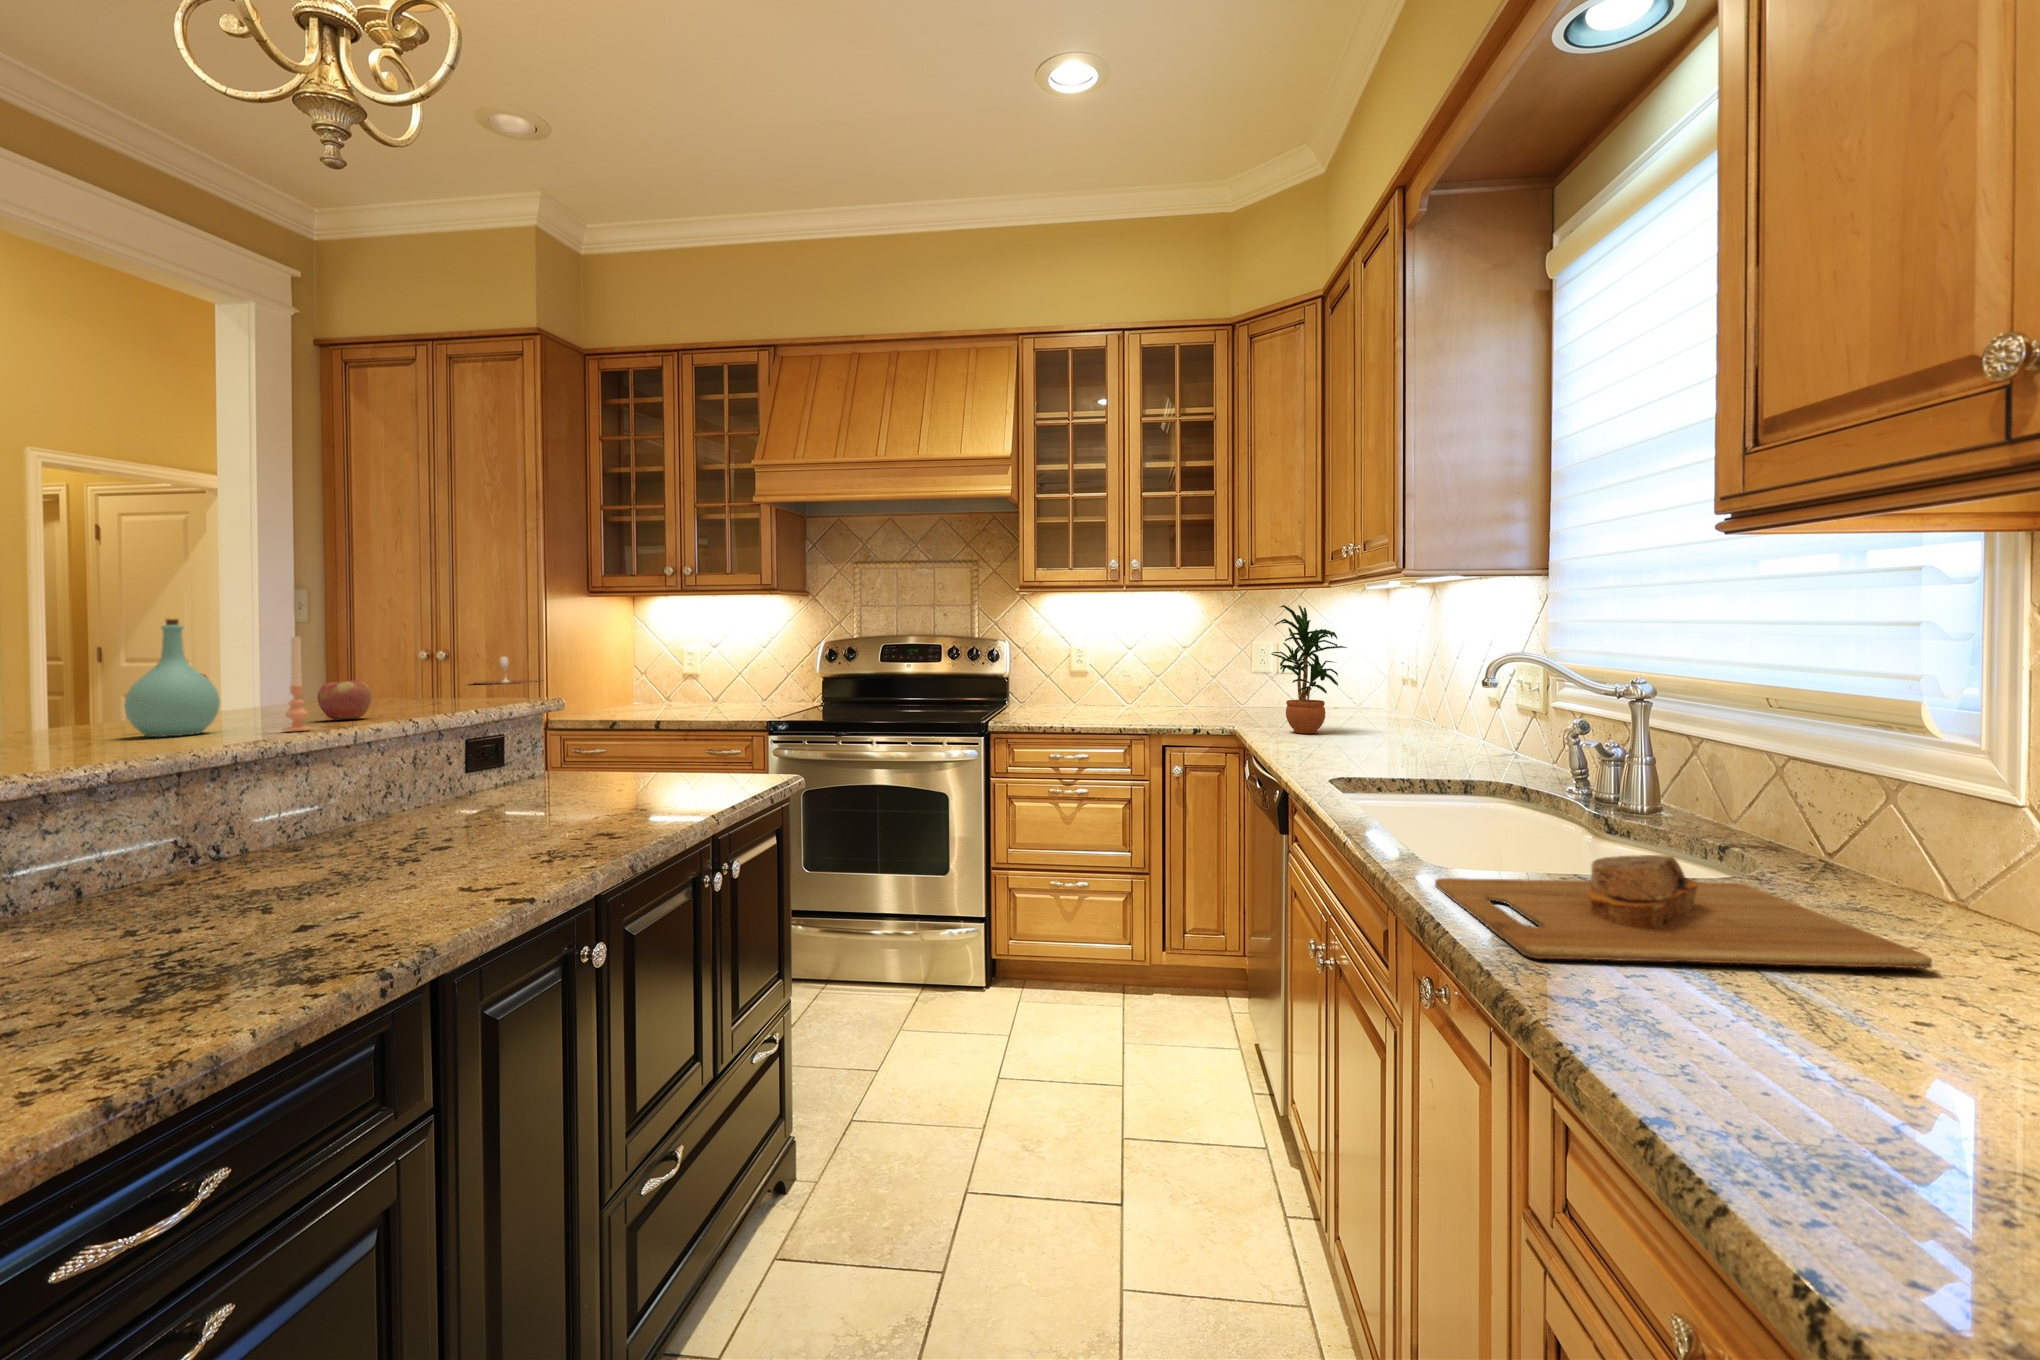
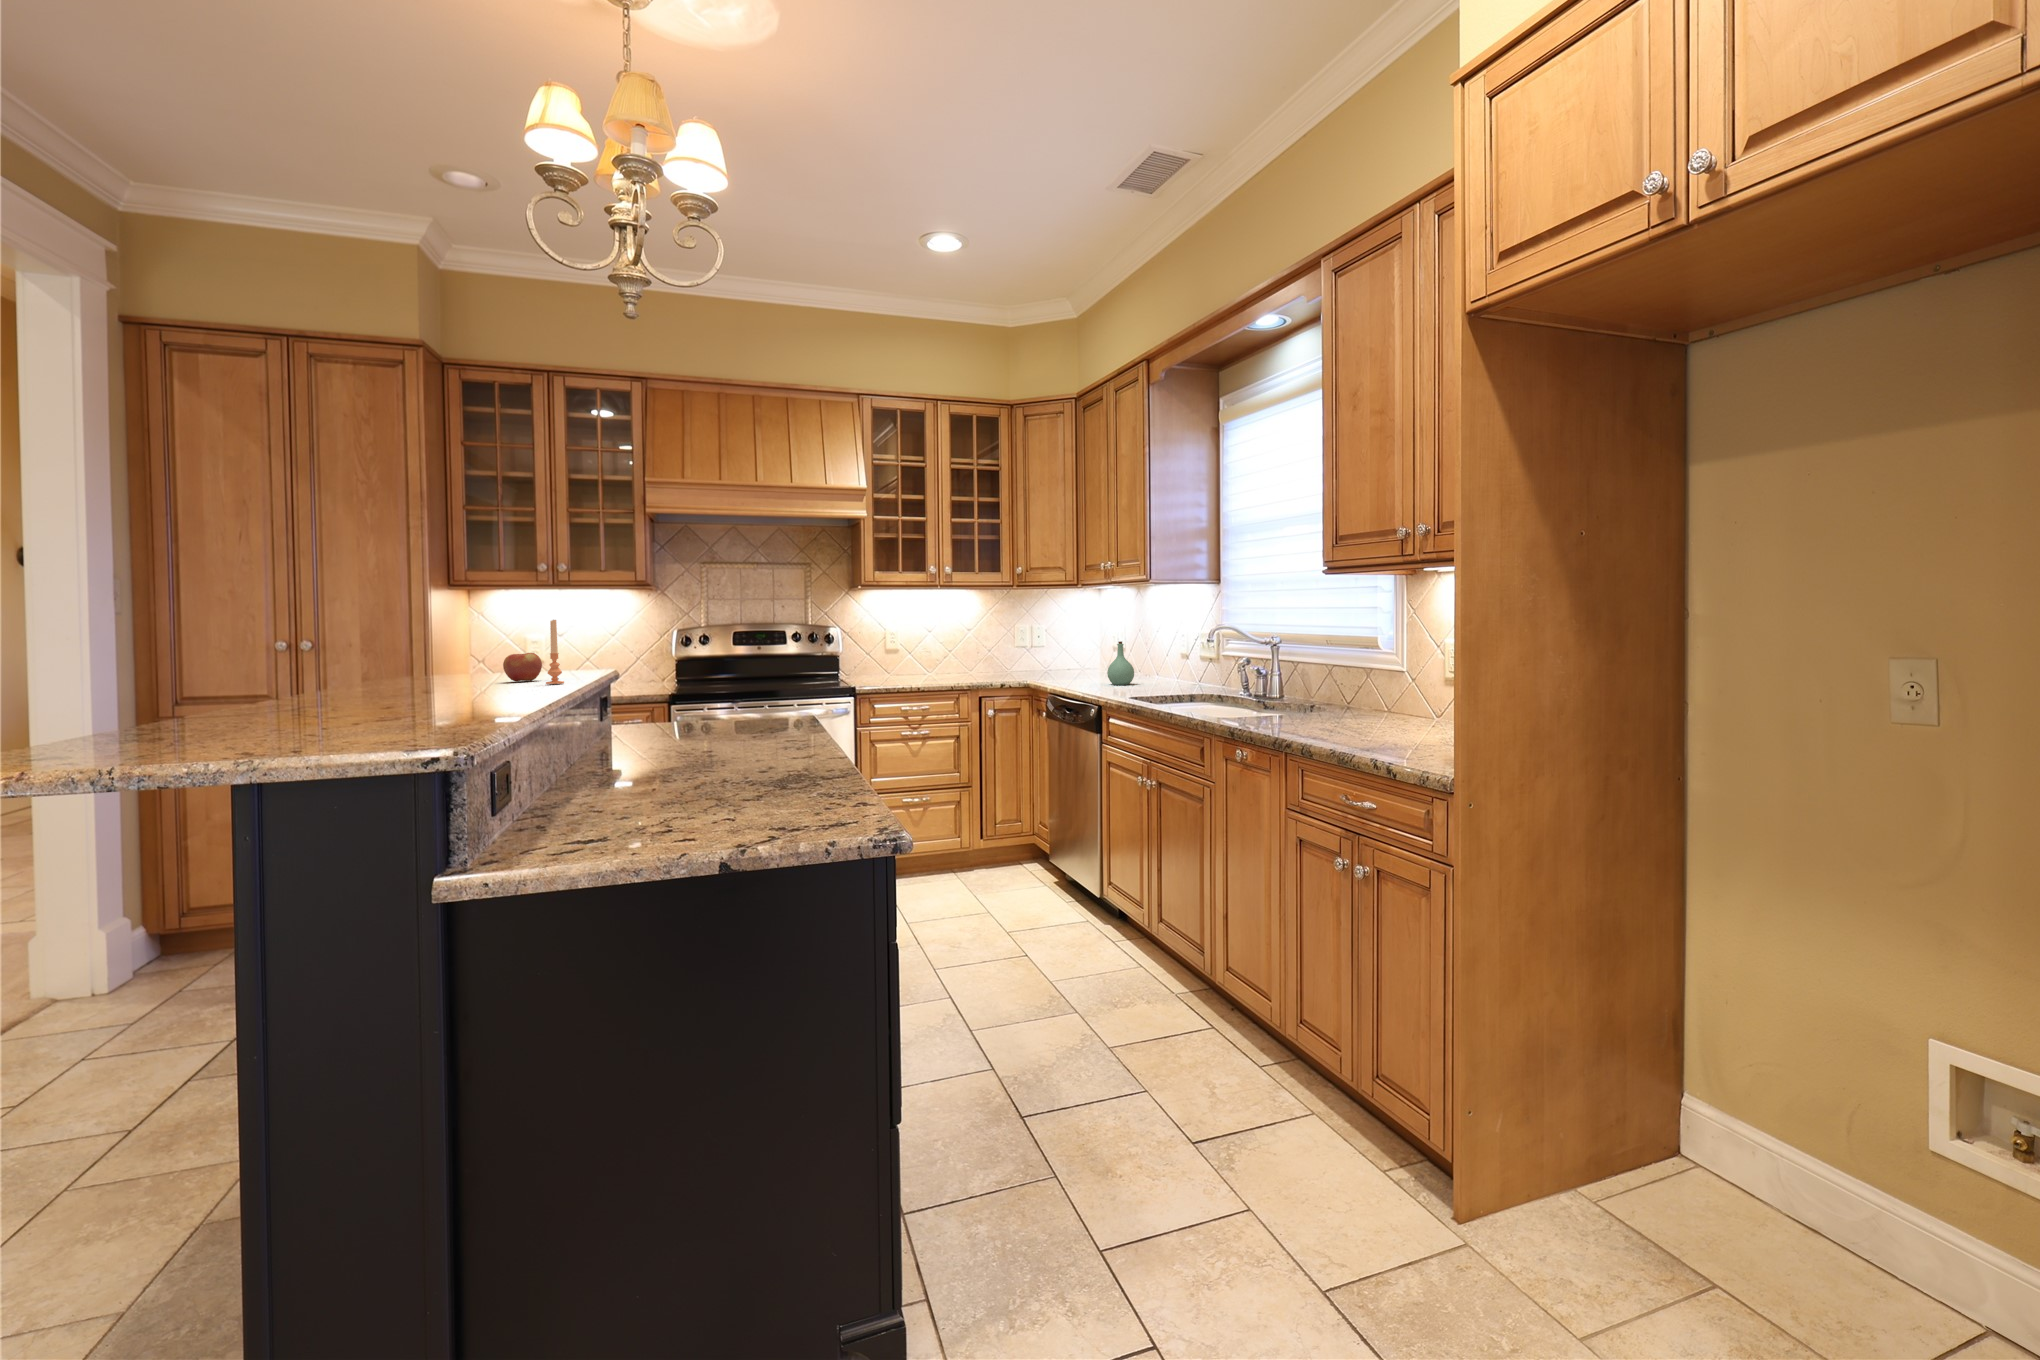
potted plant: present [1272,605,1347,734] -> none [1054,600,1102,682]
bottle: present [124,619,220,737] -> present [1107,641,1134,685]
wine glass: present [477,657,535,684] -> none [346,646,414,672]
cutting board: present [1435,855,1932,968] -> none [1222,699,1384,732]

